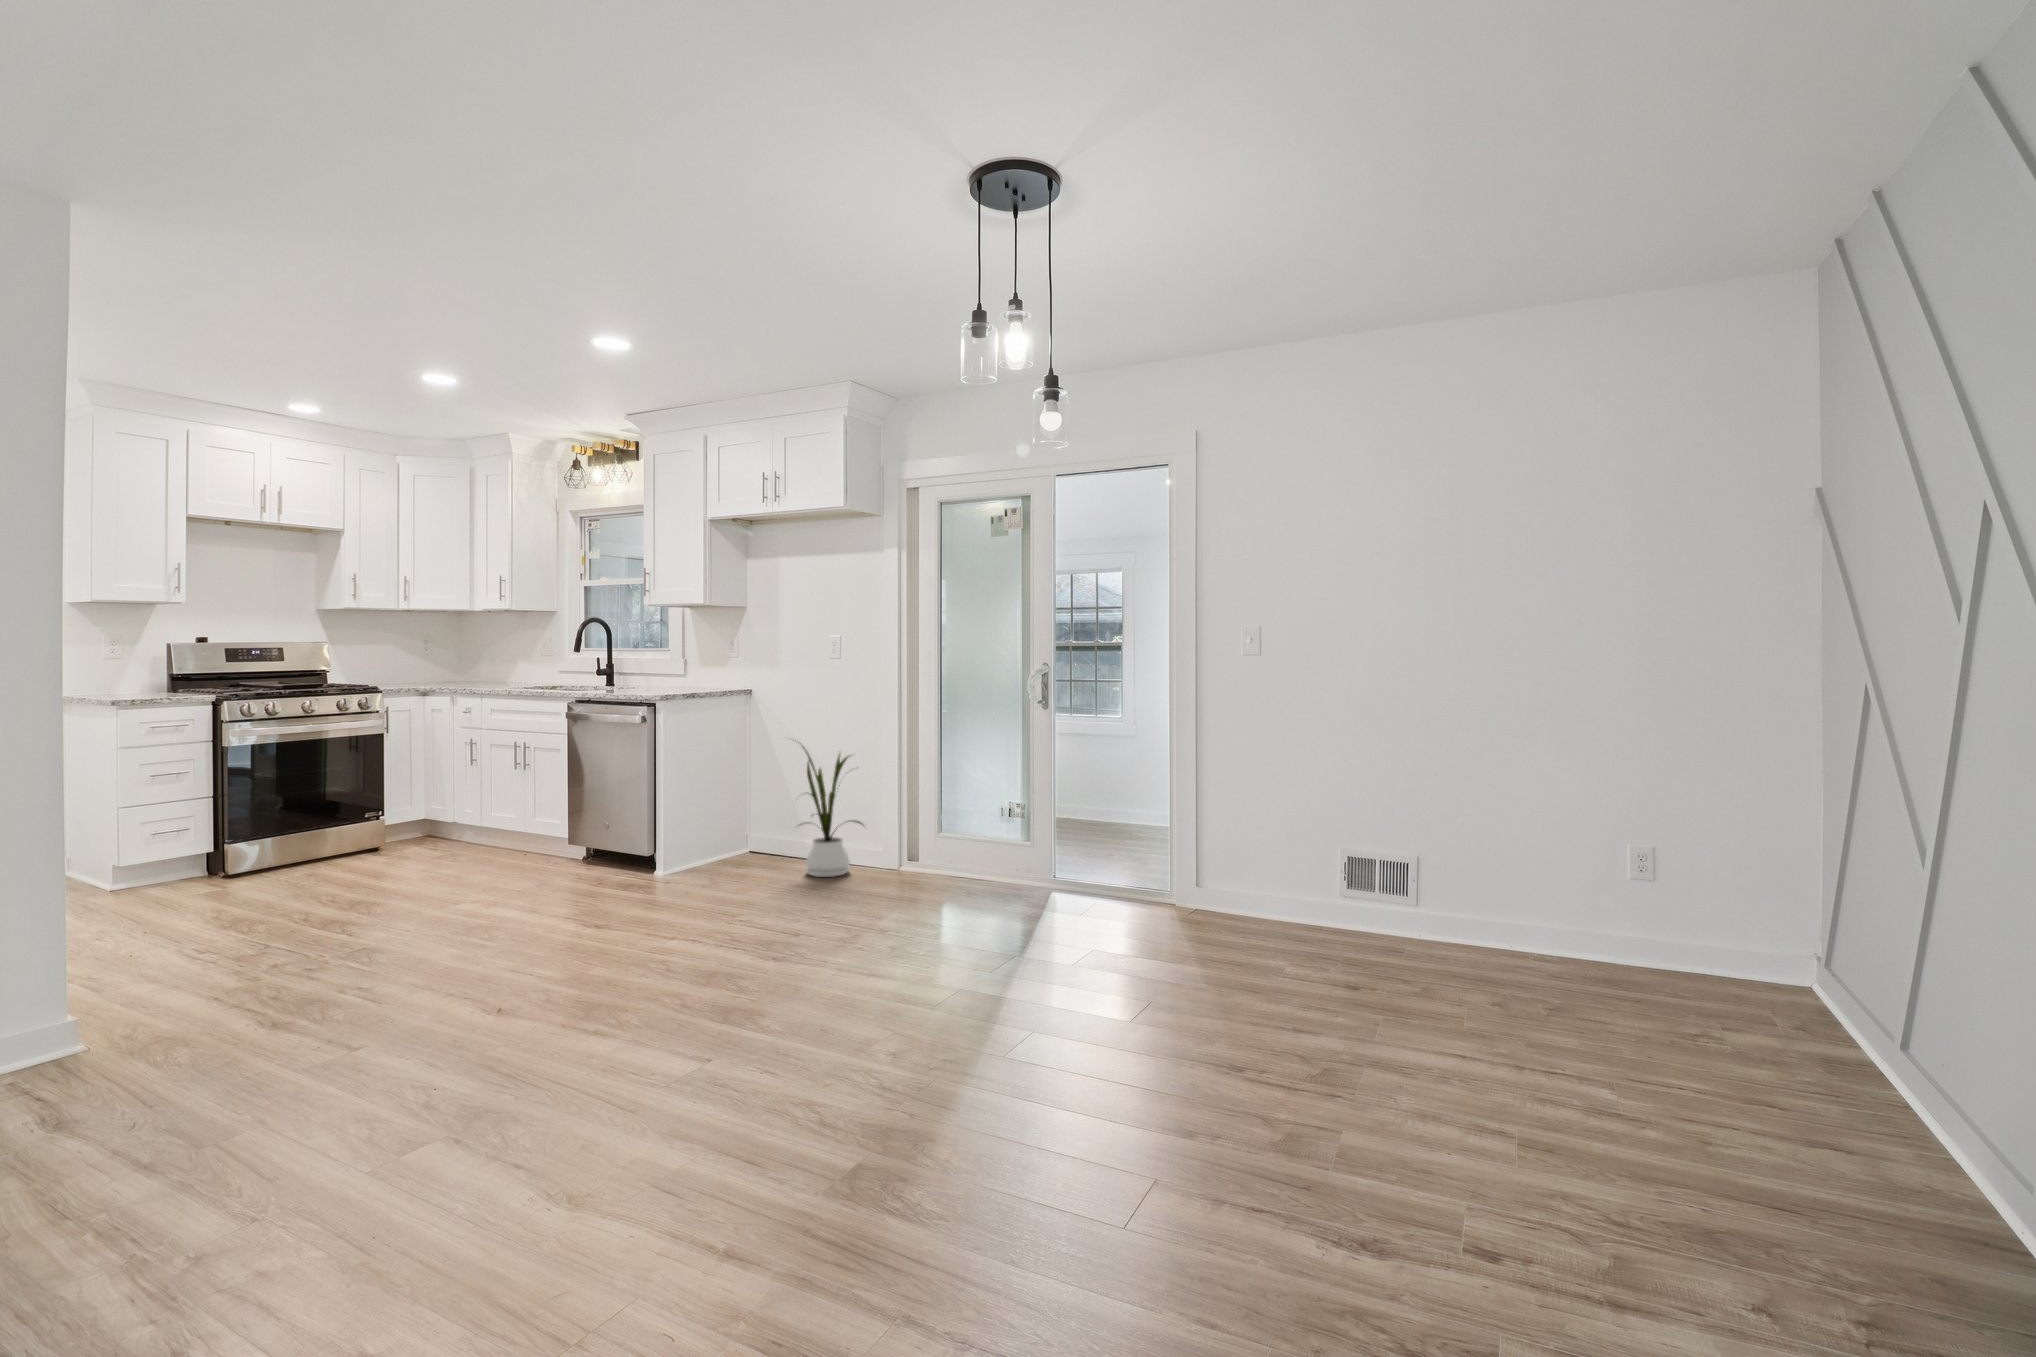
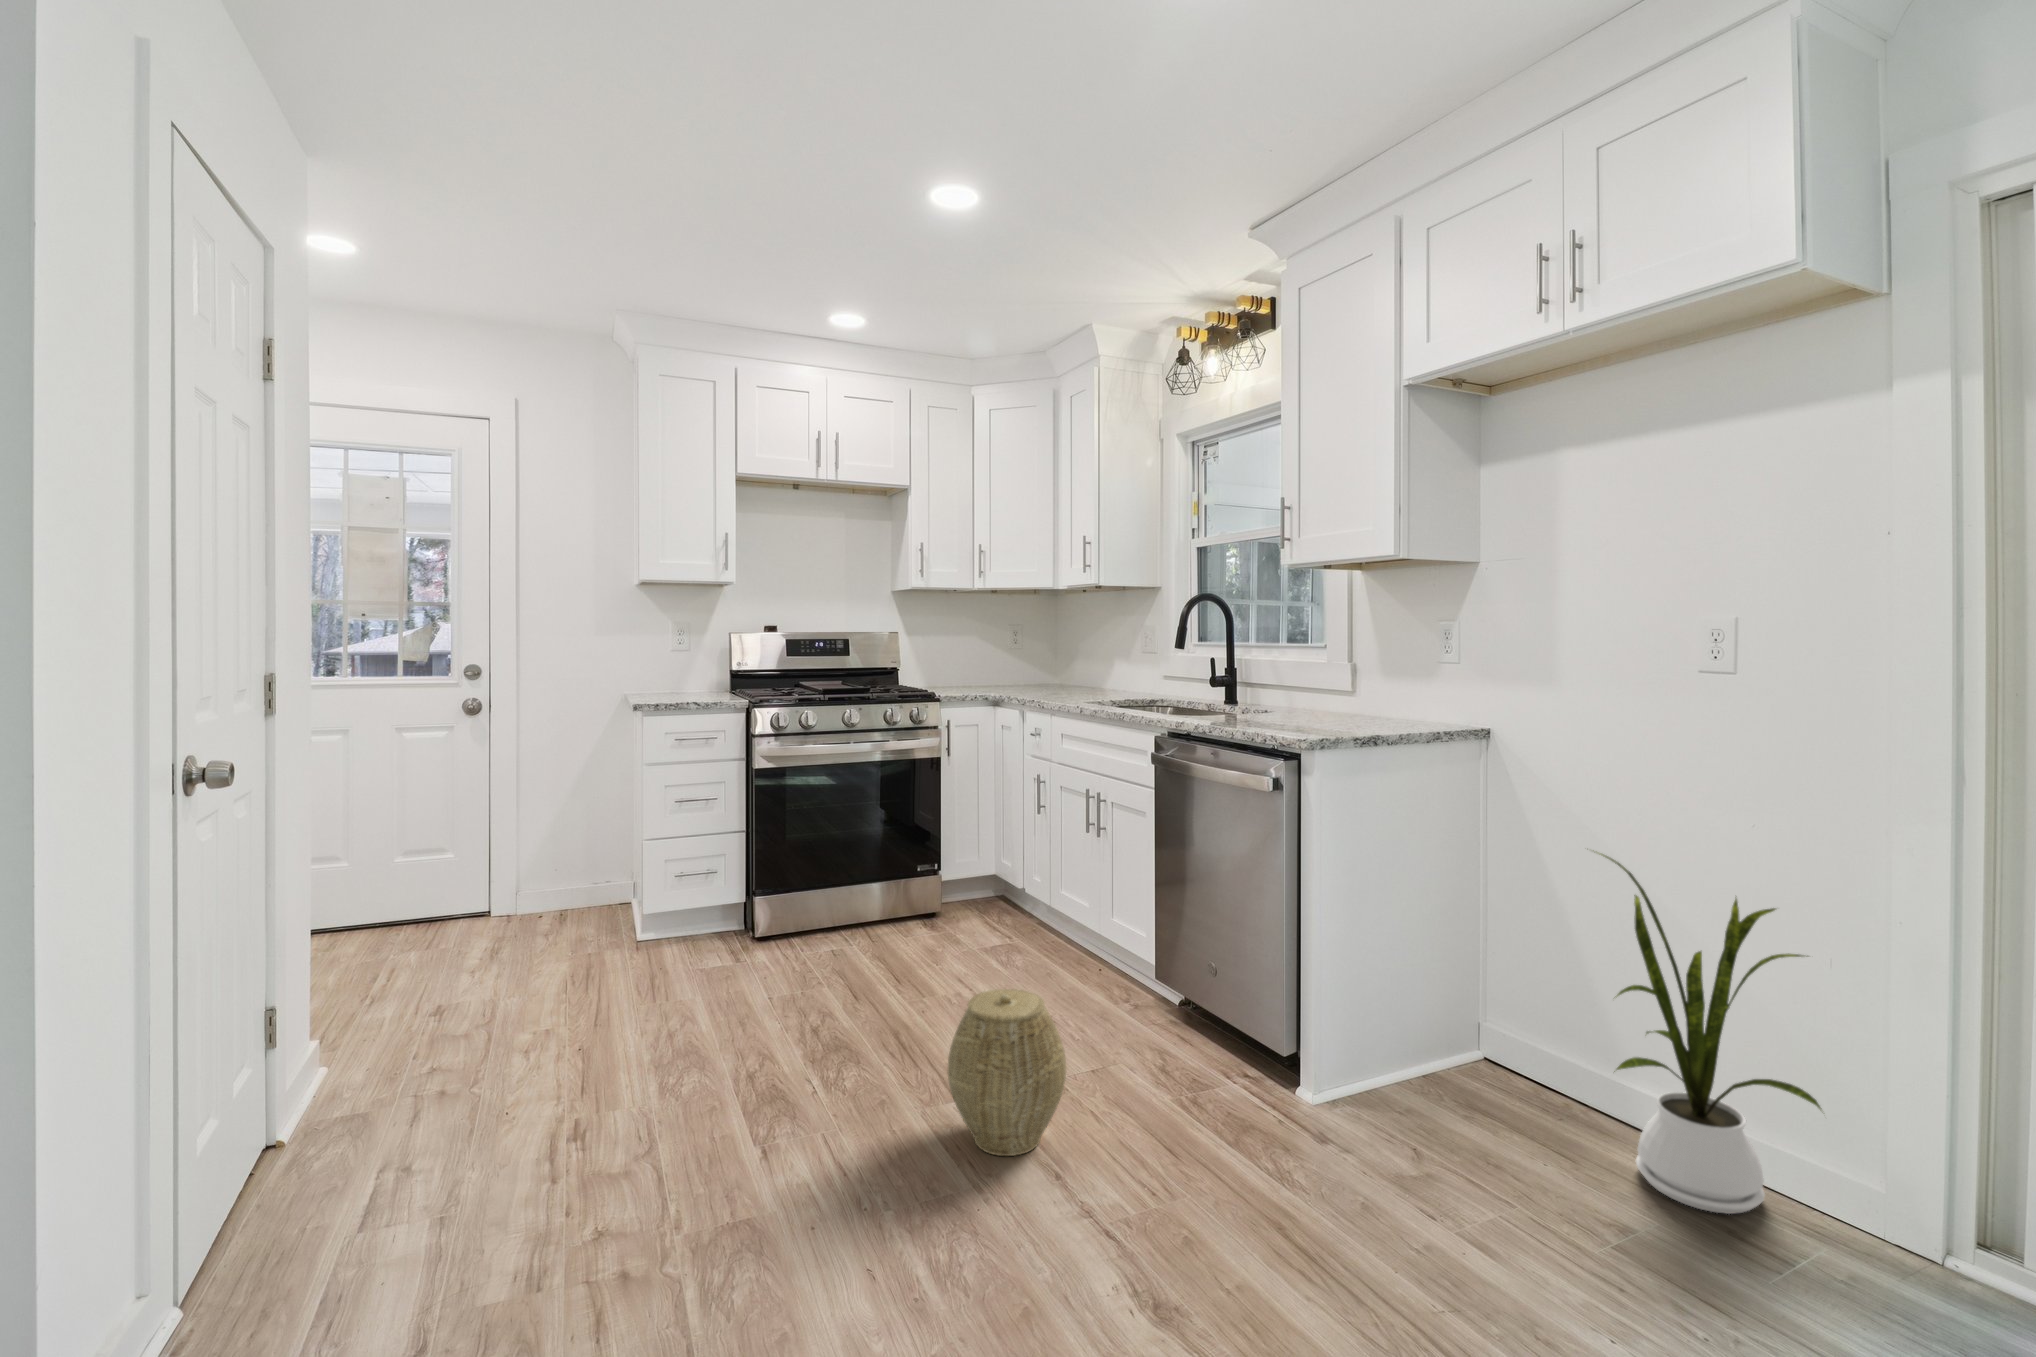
woven basket: none [458,830,530,912] -> present [948,989,1066,1156]

